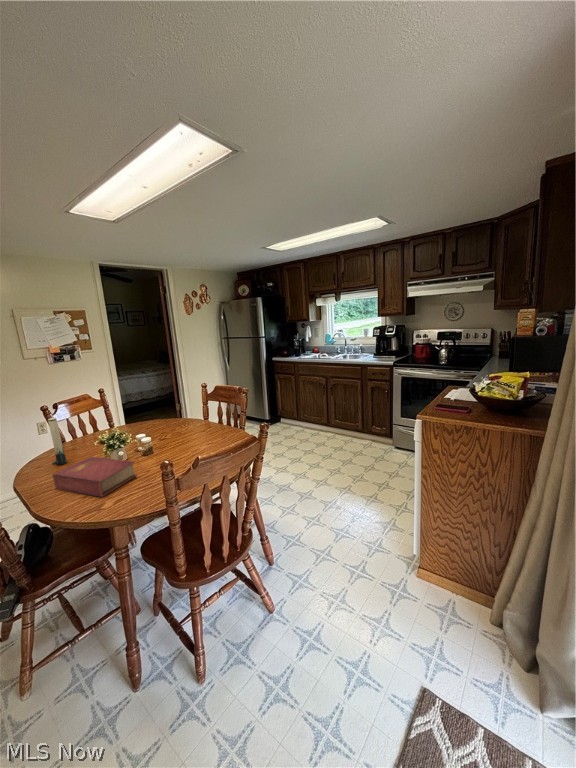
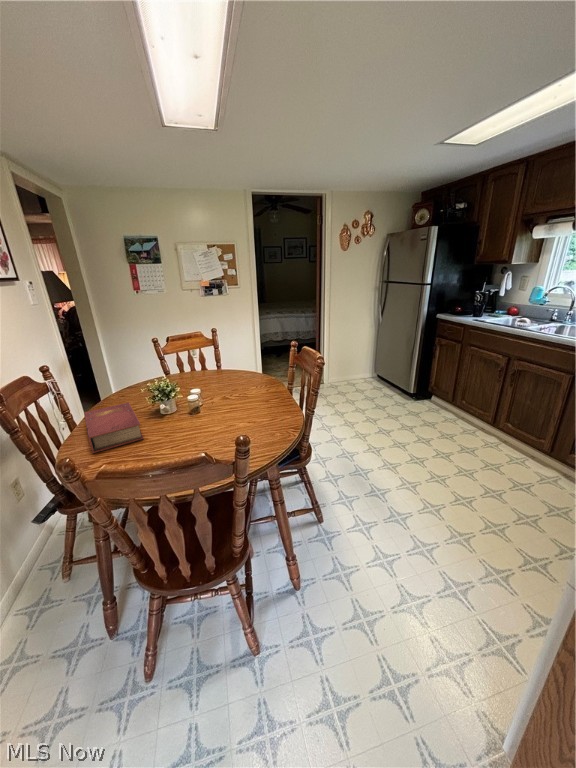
candle: present [48,418,66,465] -> none [113,355,130,400]

